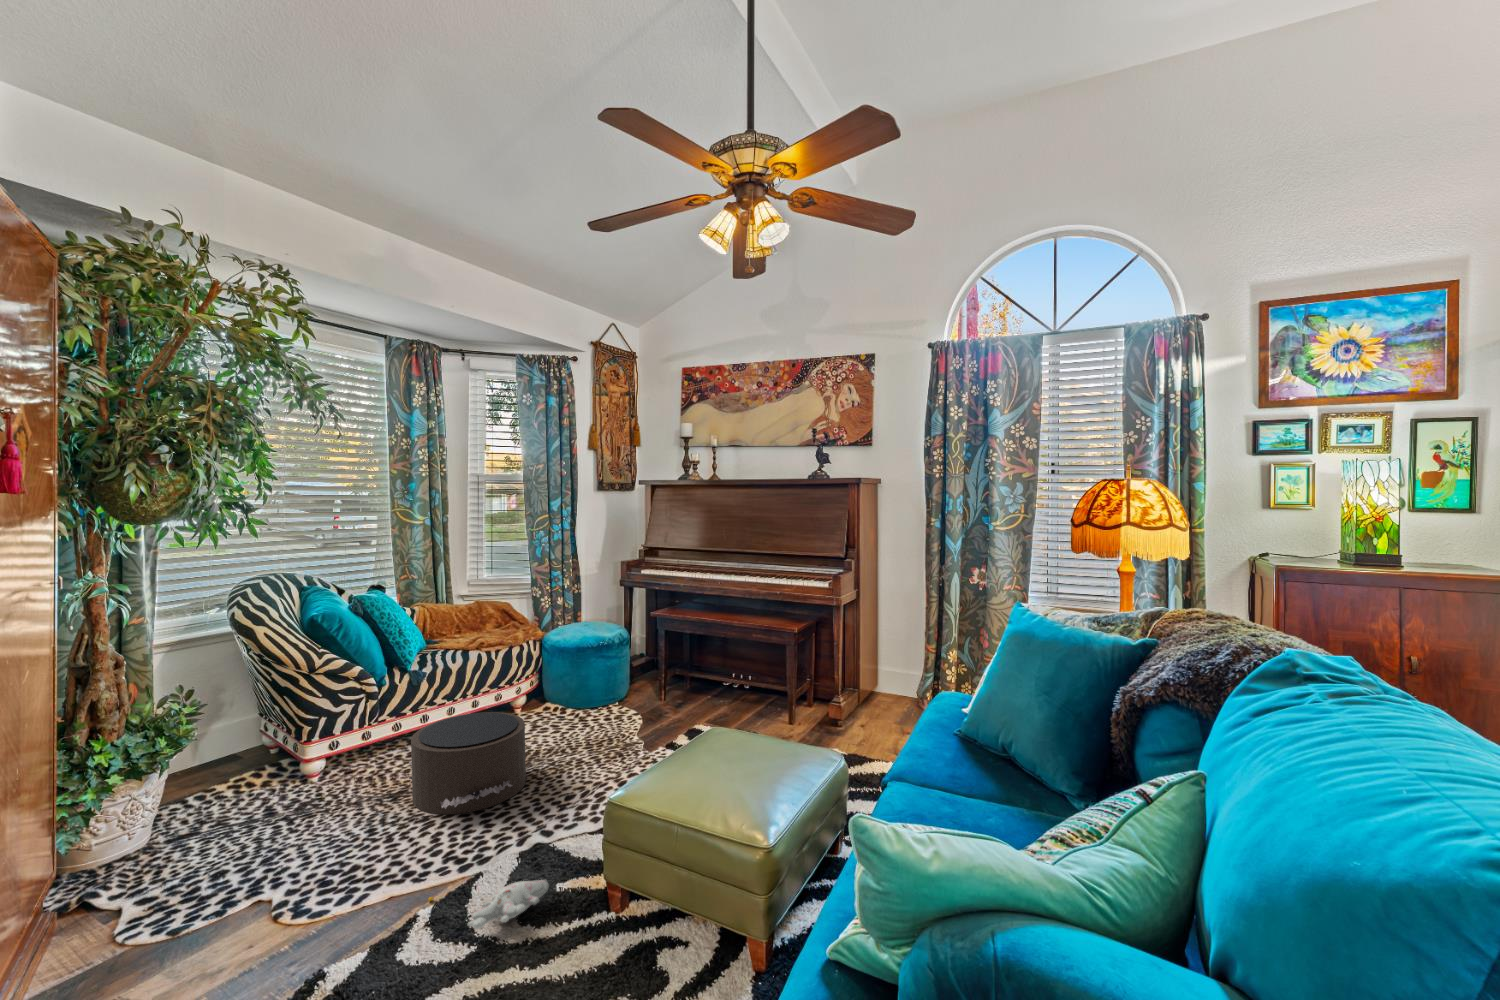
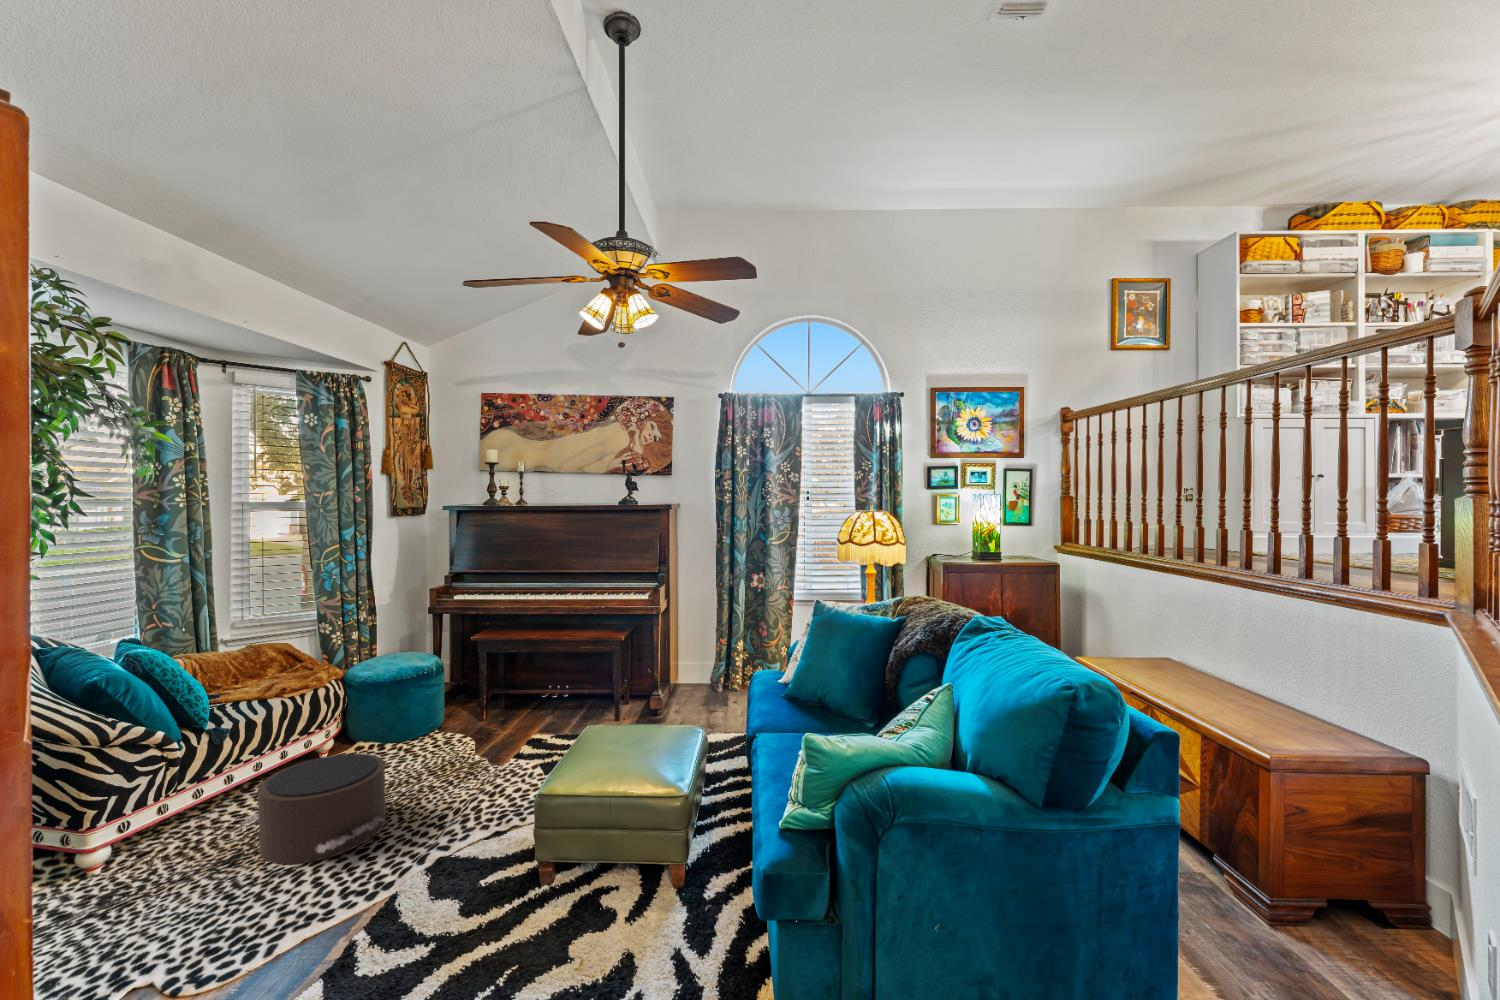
plush toy: present [428,880,549,929] -> none [354,883,479,935]

